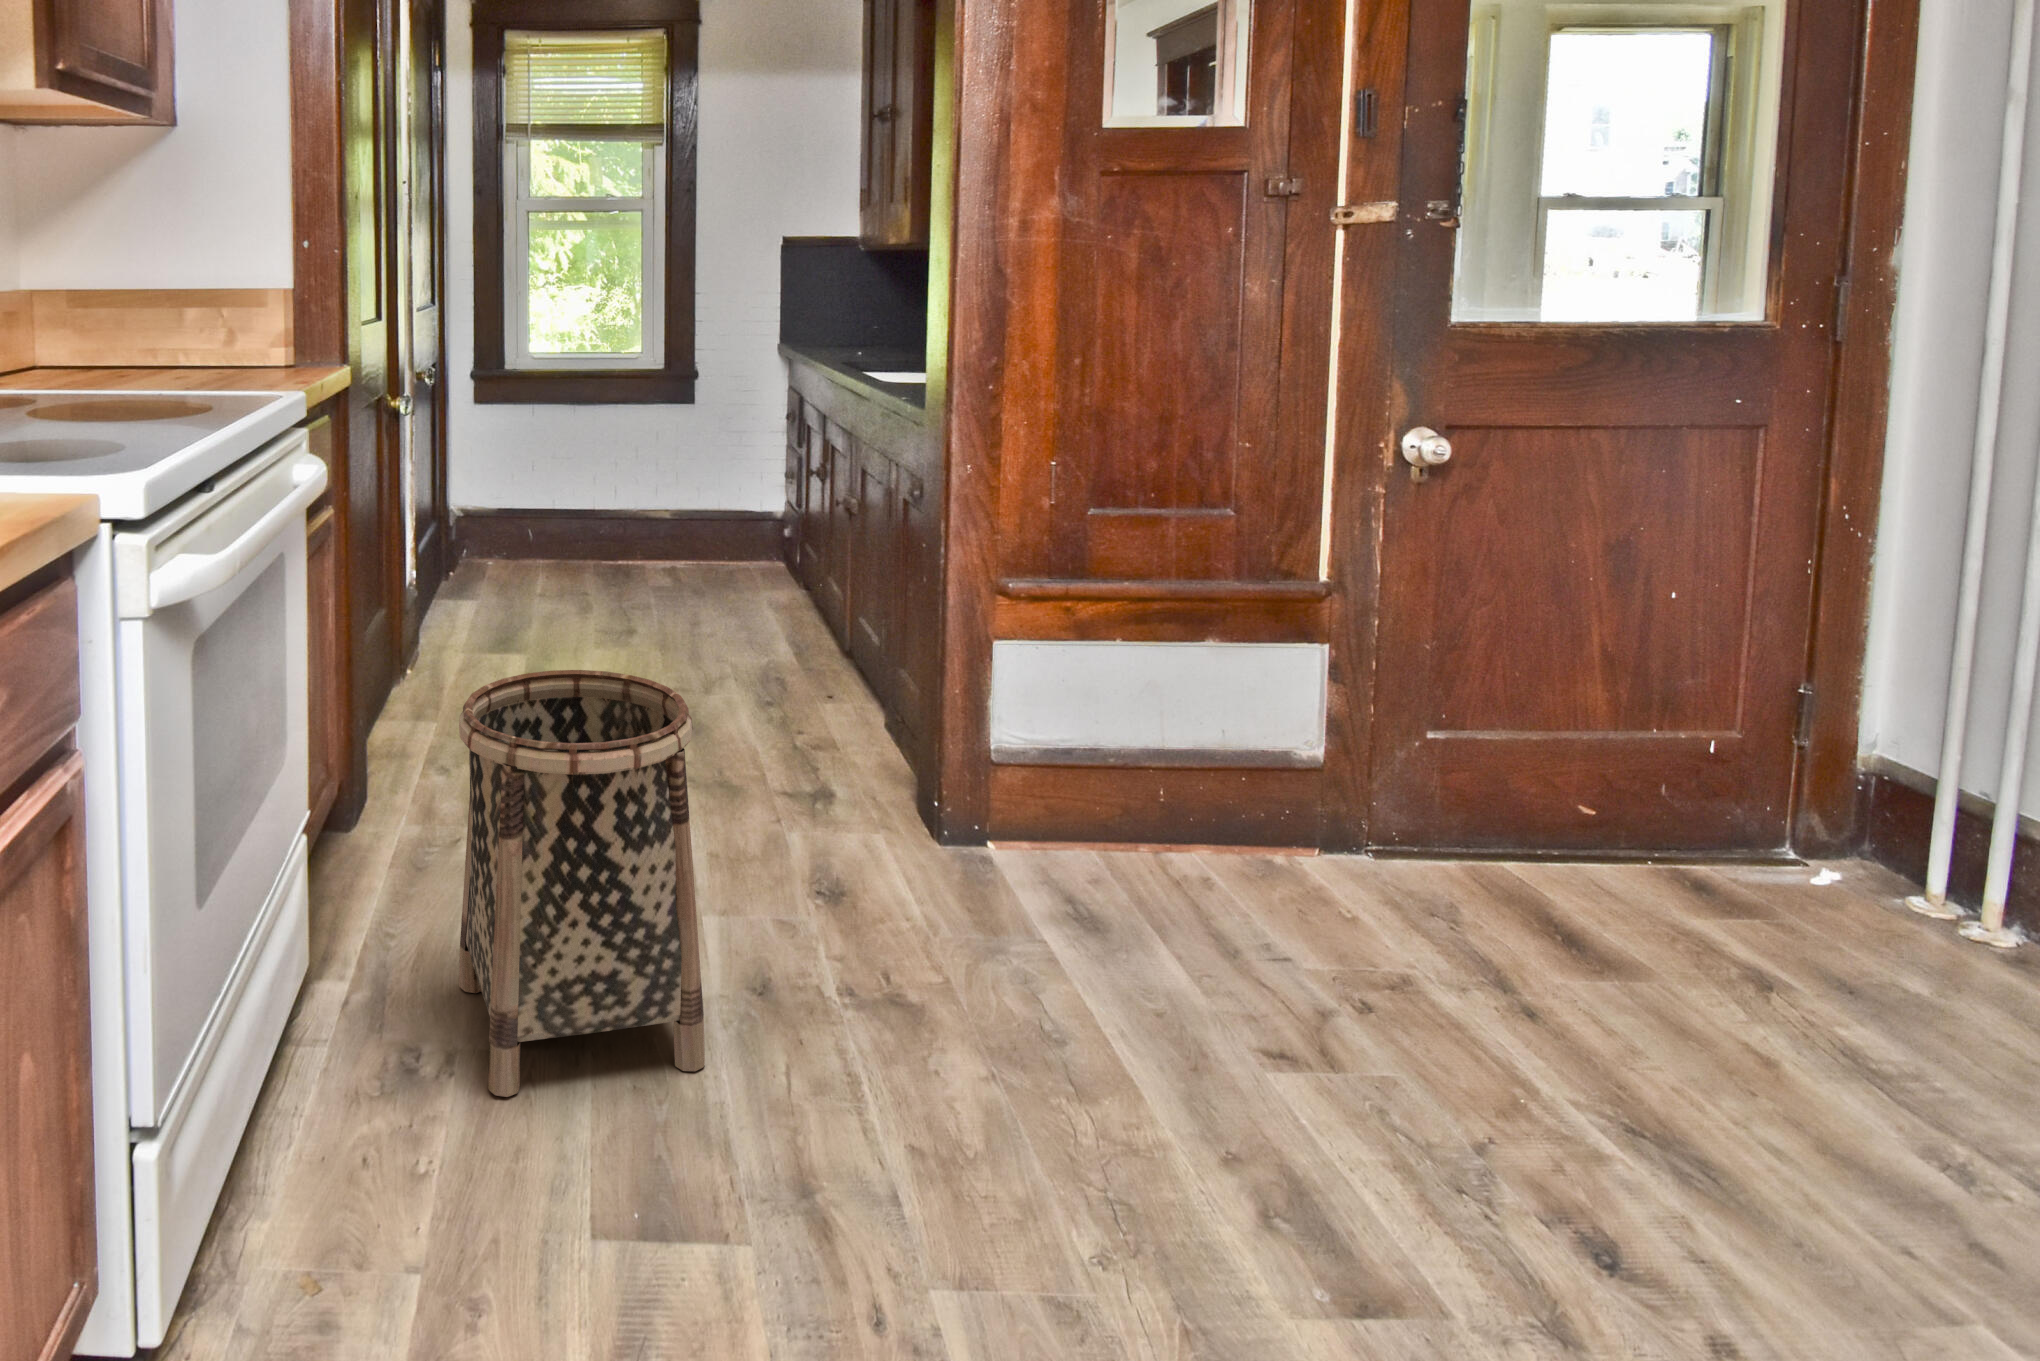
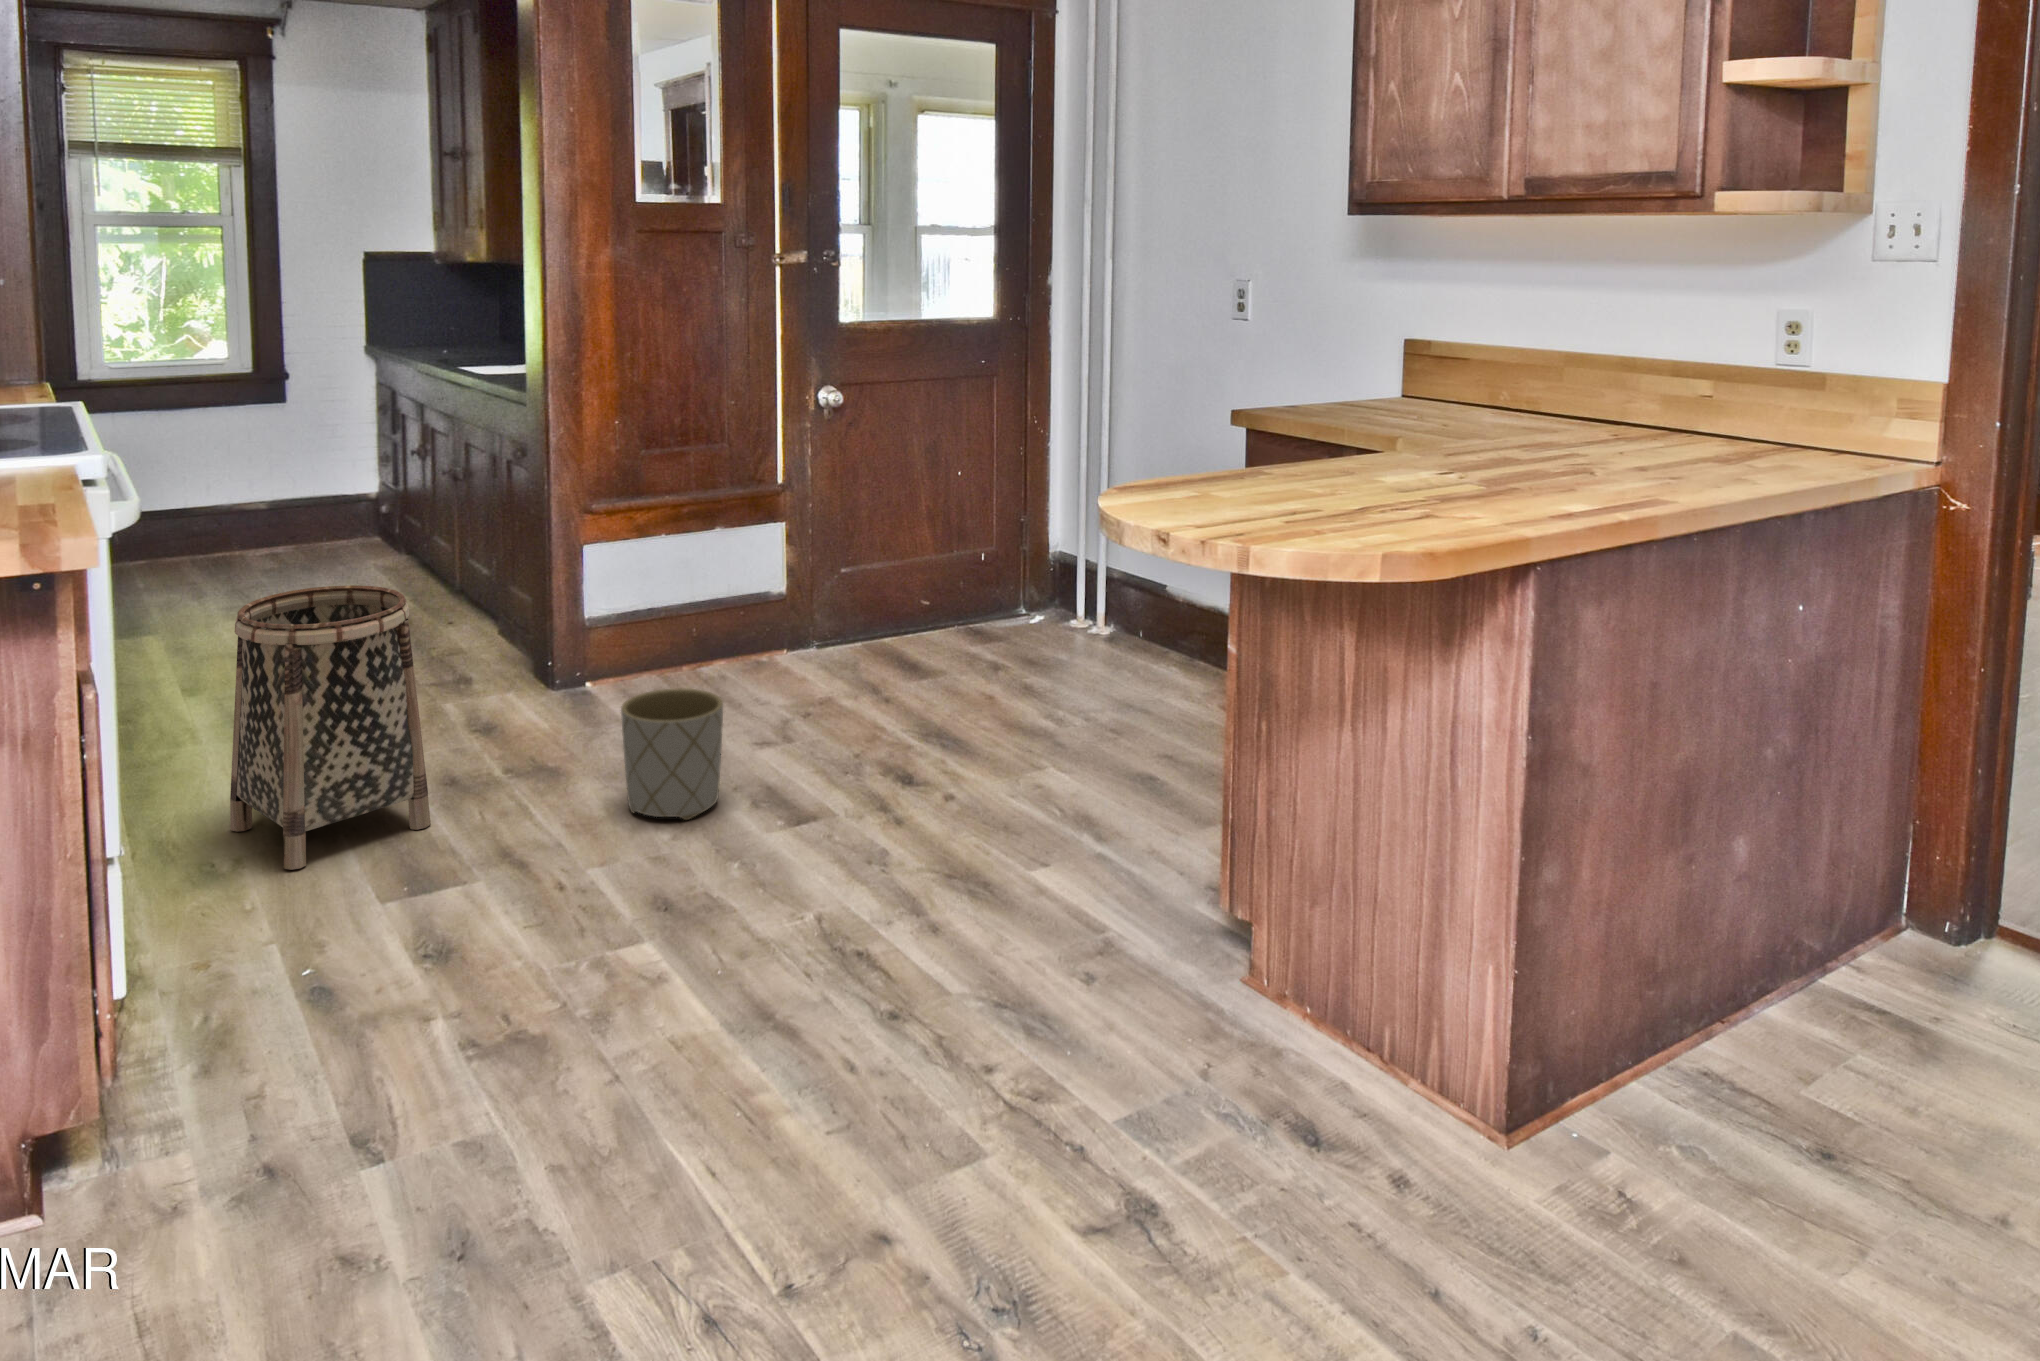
planter: none [1011,941,1204,1212] -> present [621,688,723,820]

